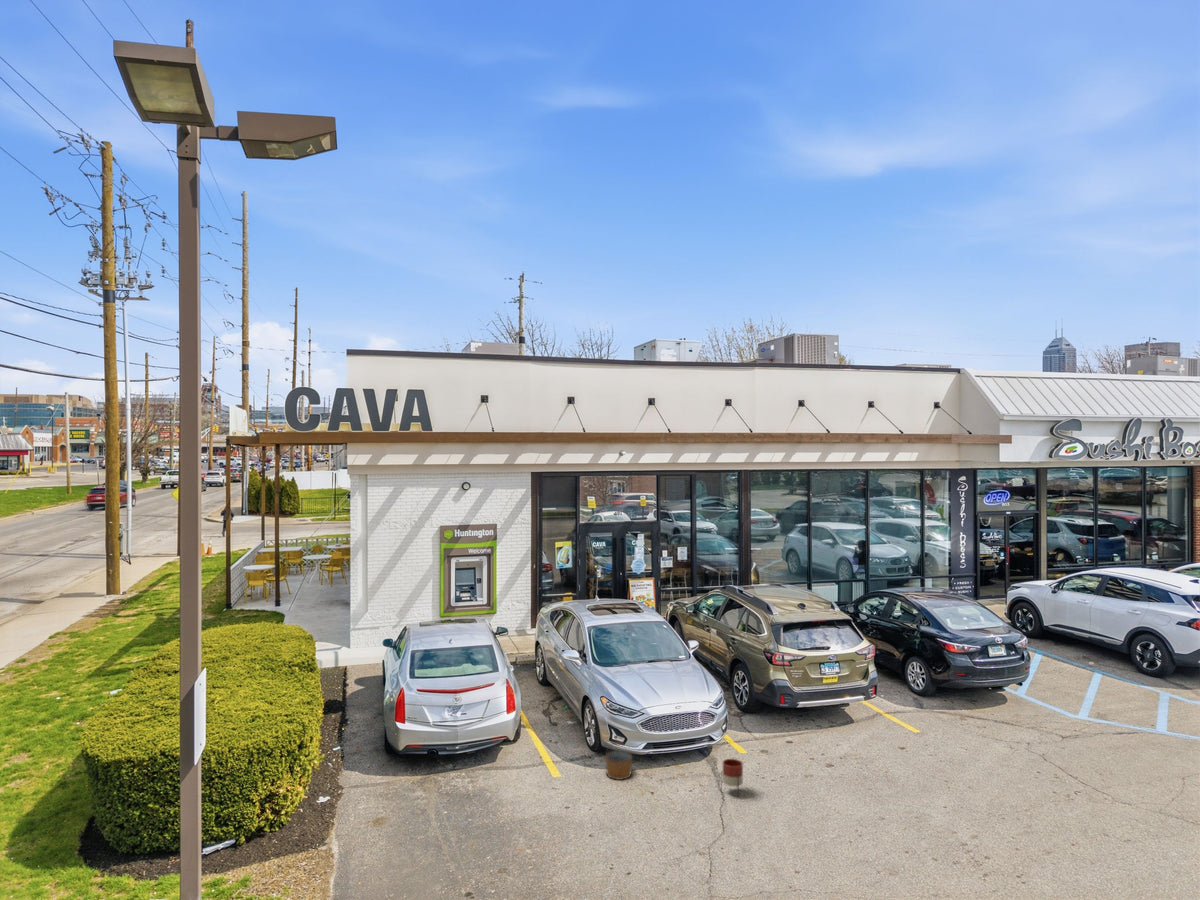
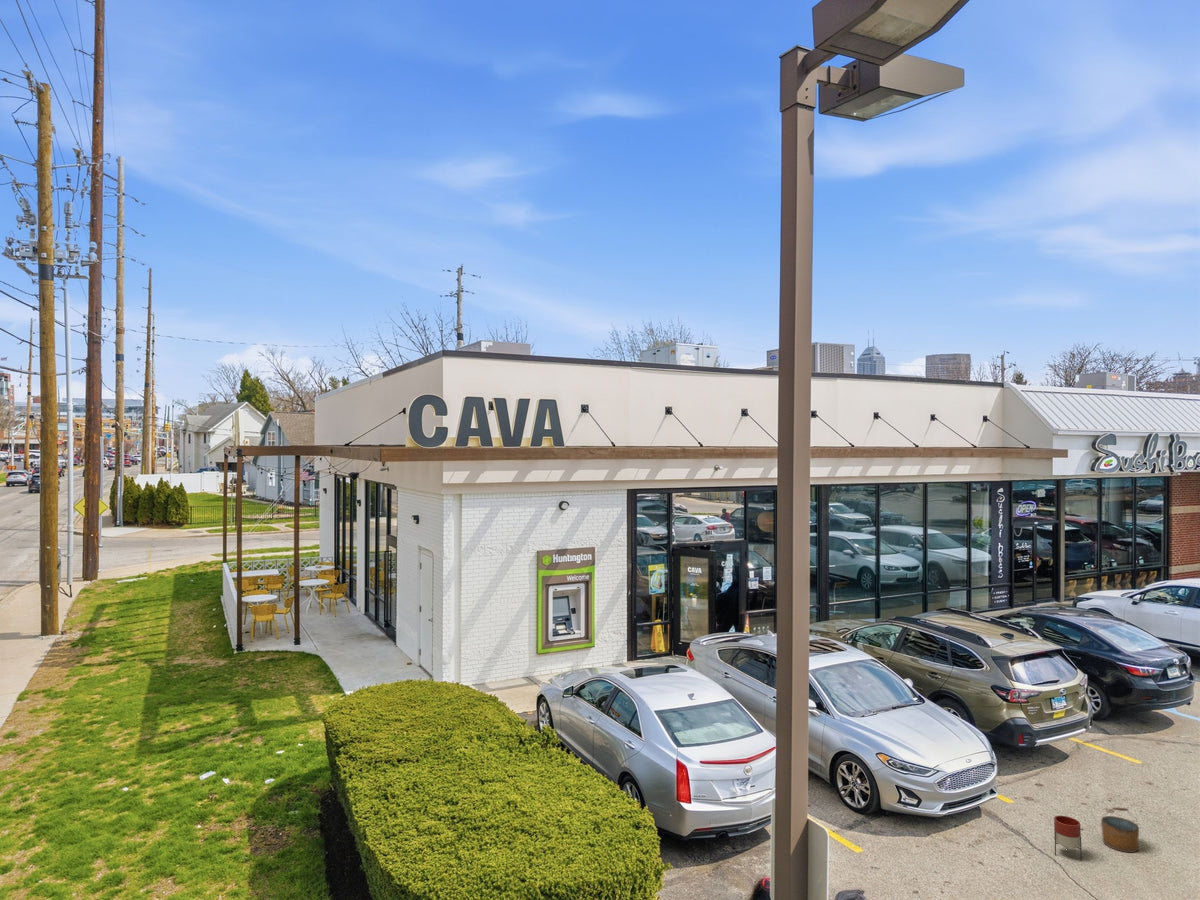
bucket: present [606,742,632,780] -> present [1101,808,1139,852]

